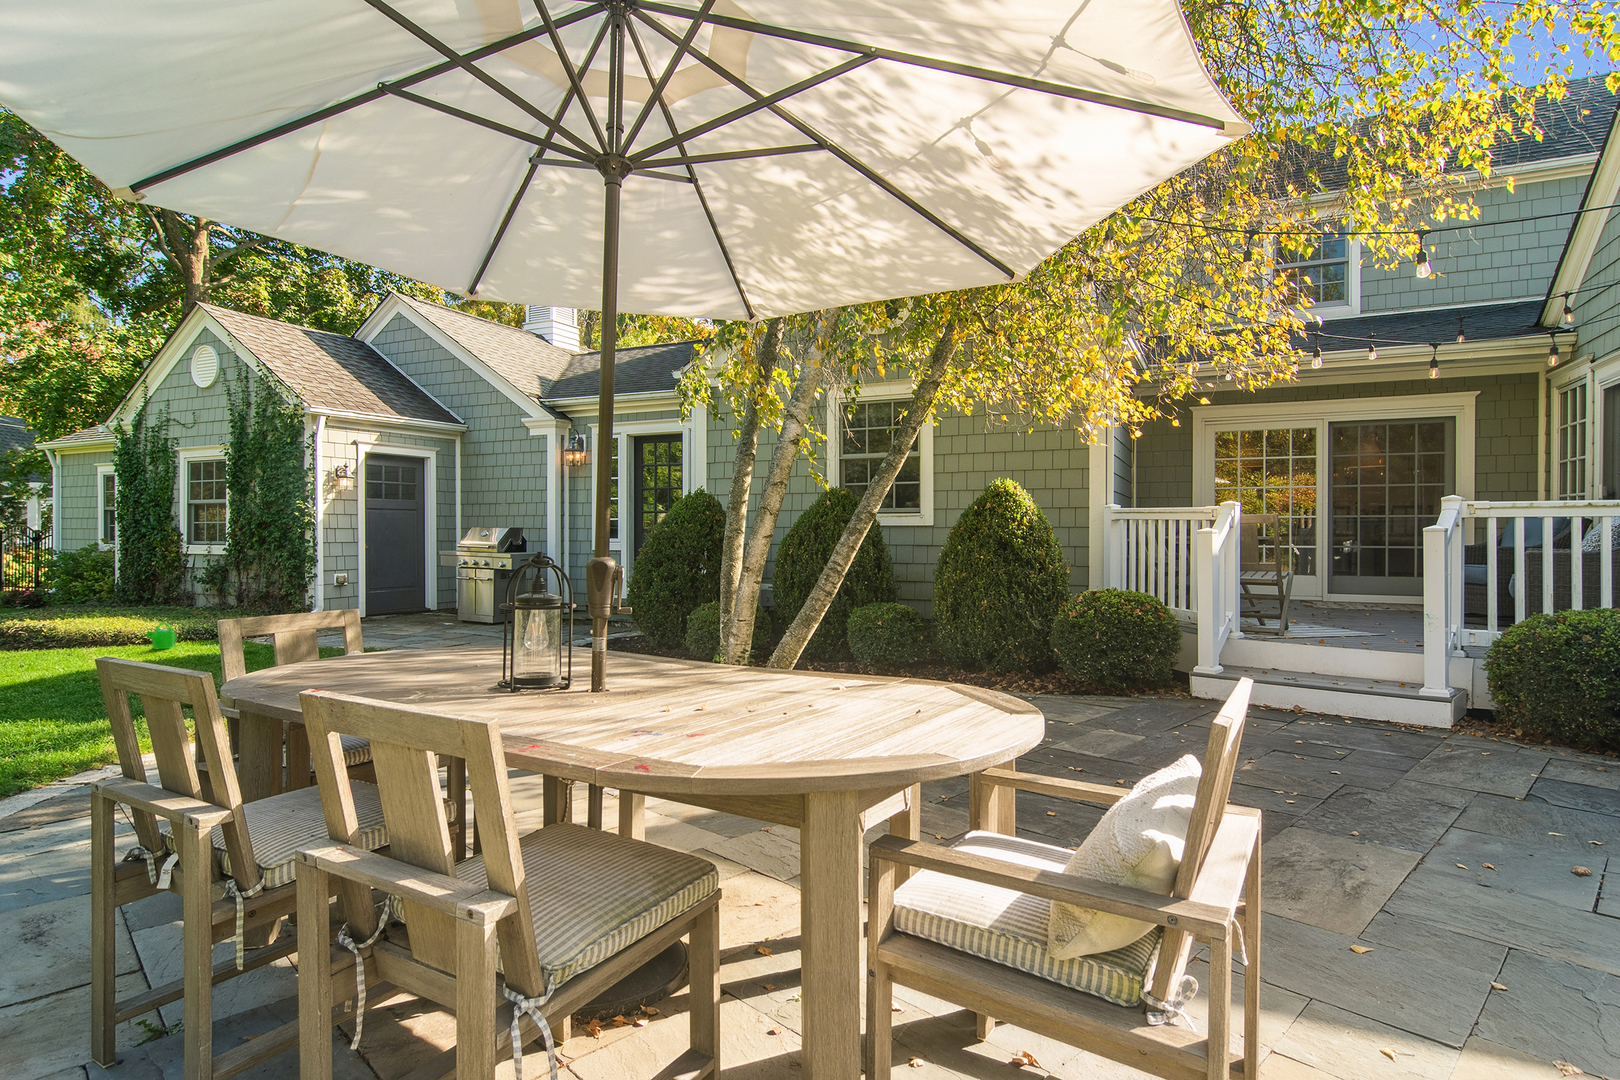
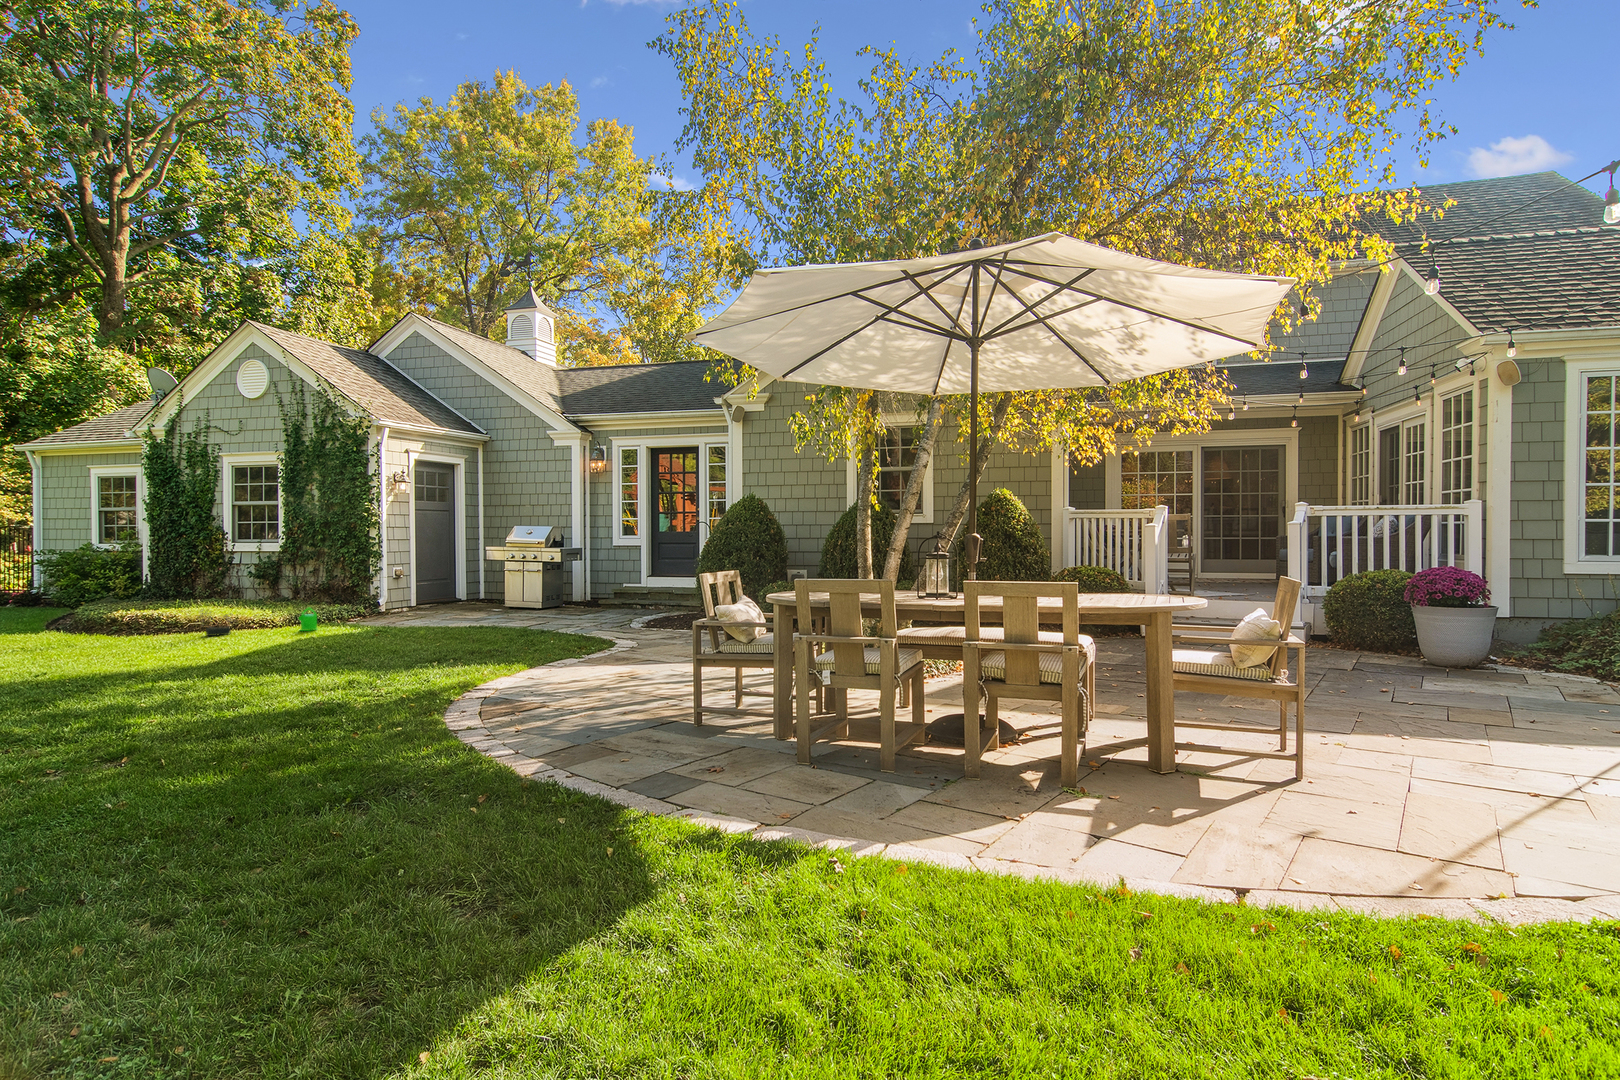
decorative plant: none [41,621,90,653] -> present [200,610,235,636]

